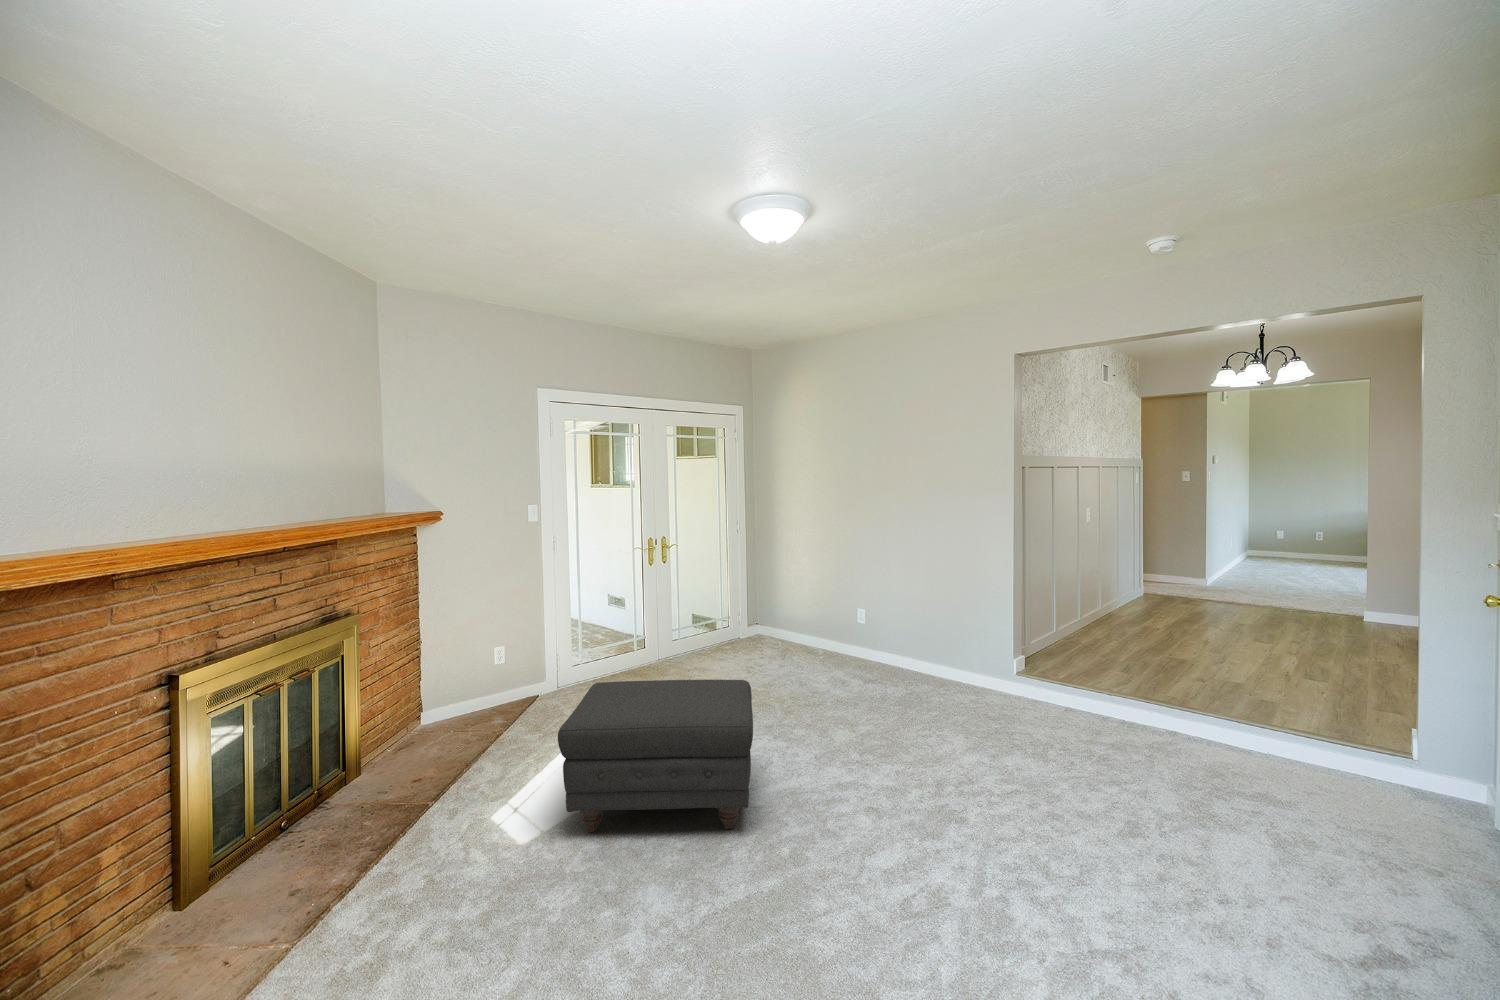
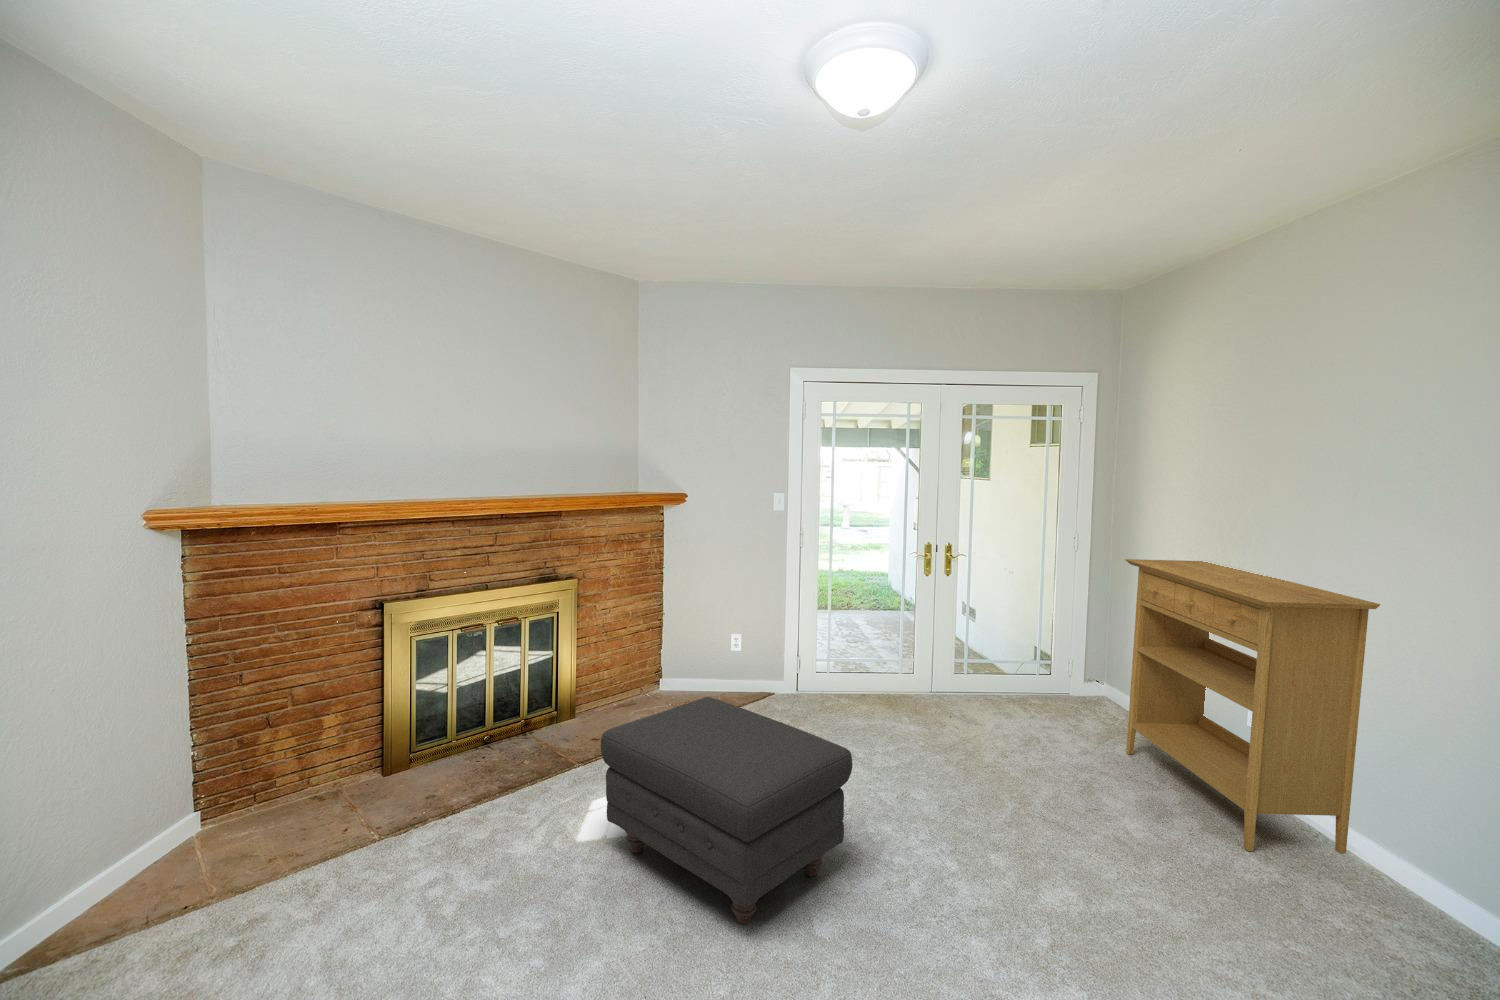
console table: none [794,528,940,687] -> present [1125,559,1380,854]

